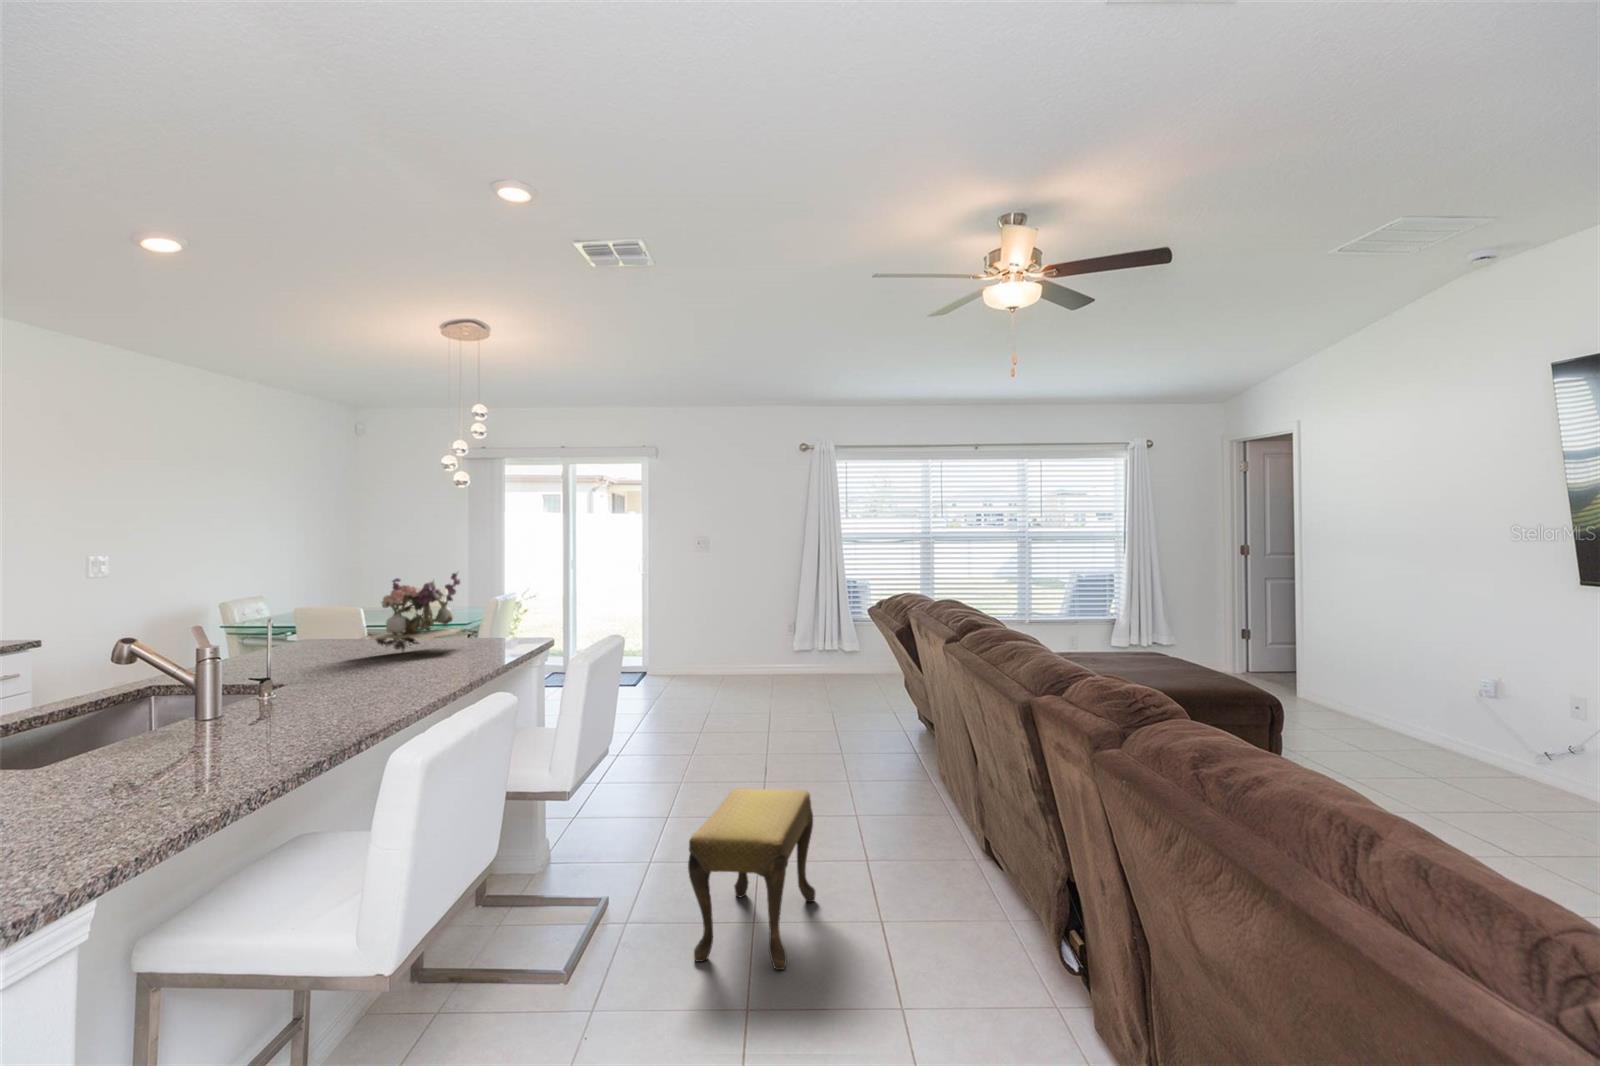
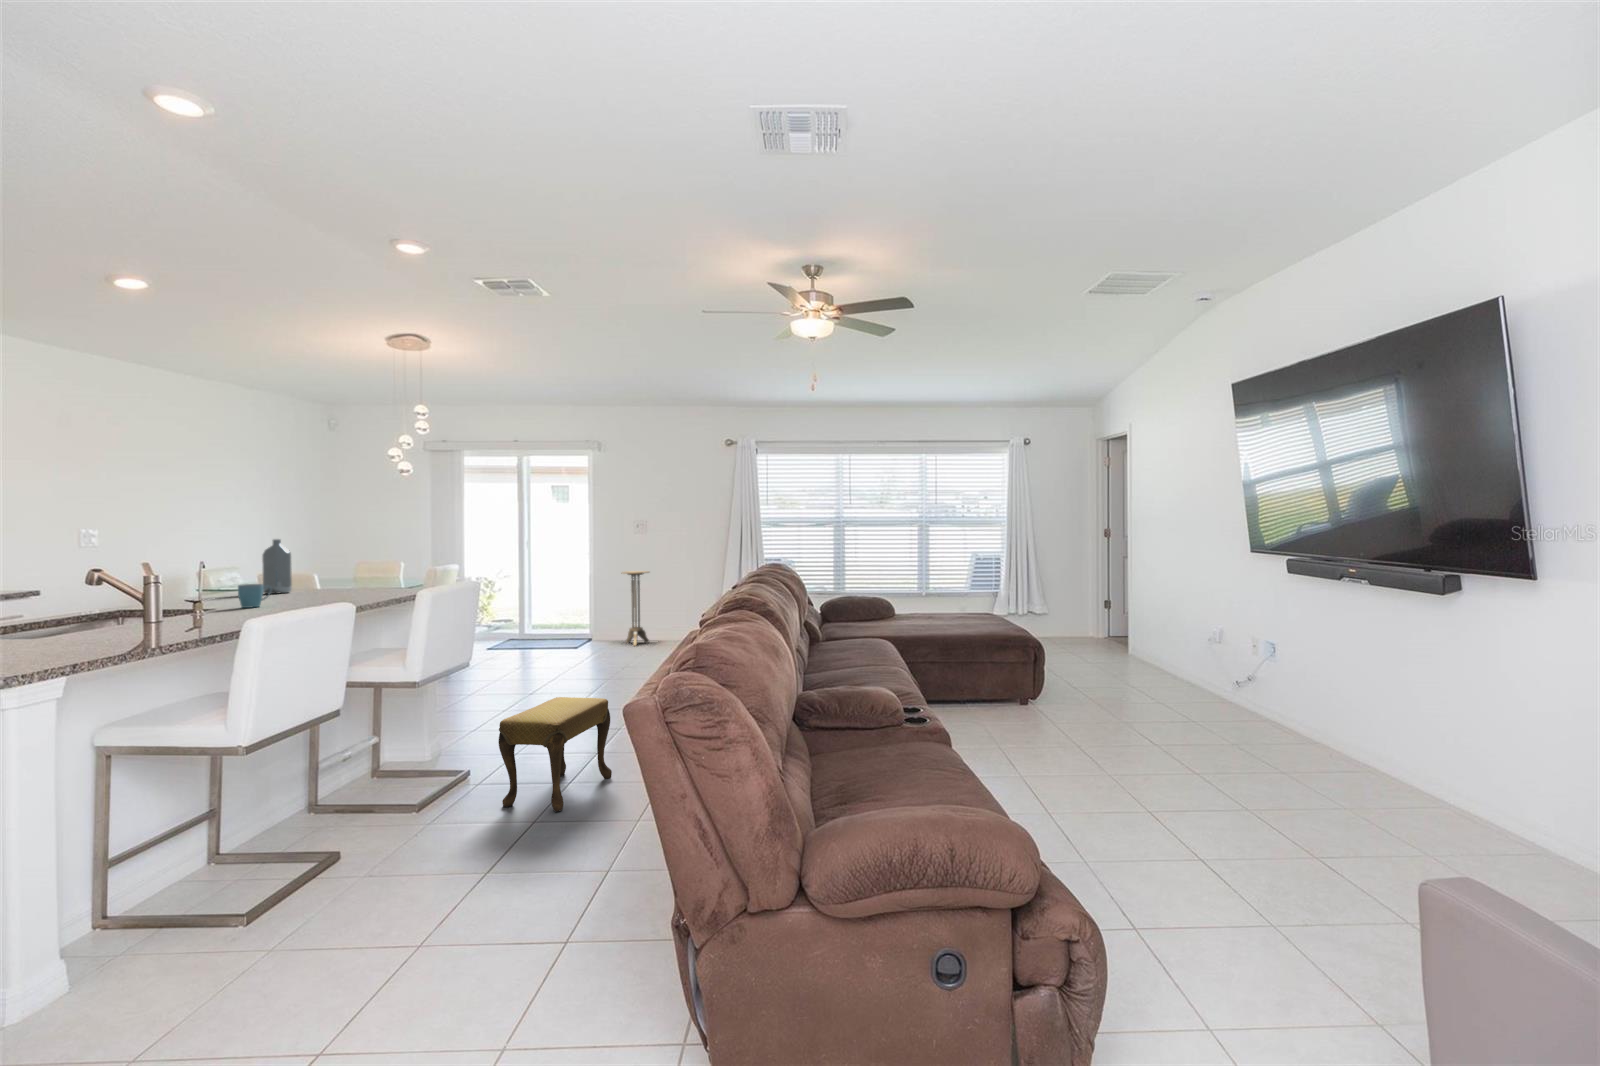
flower arrangement: present [366,573,467,652] -> none [291,537,379,596]
bottle: none [310,575,348,649] -> present [262,539,292,594]
side table: none [687,597,720,685] -> present [622,571,649,646]
mug: none [306,646,352,682] -> present [238,584,272,608]

